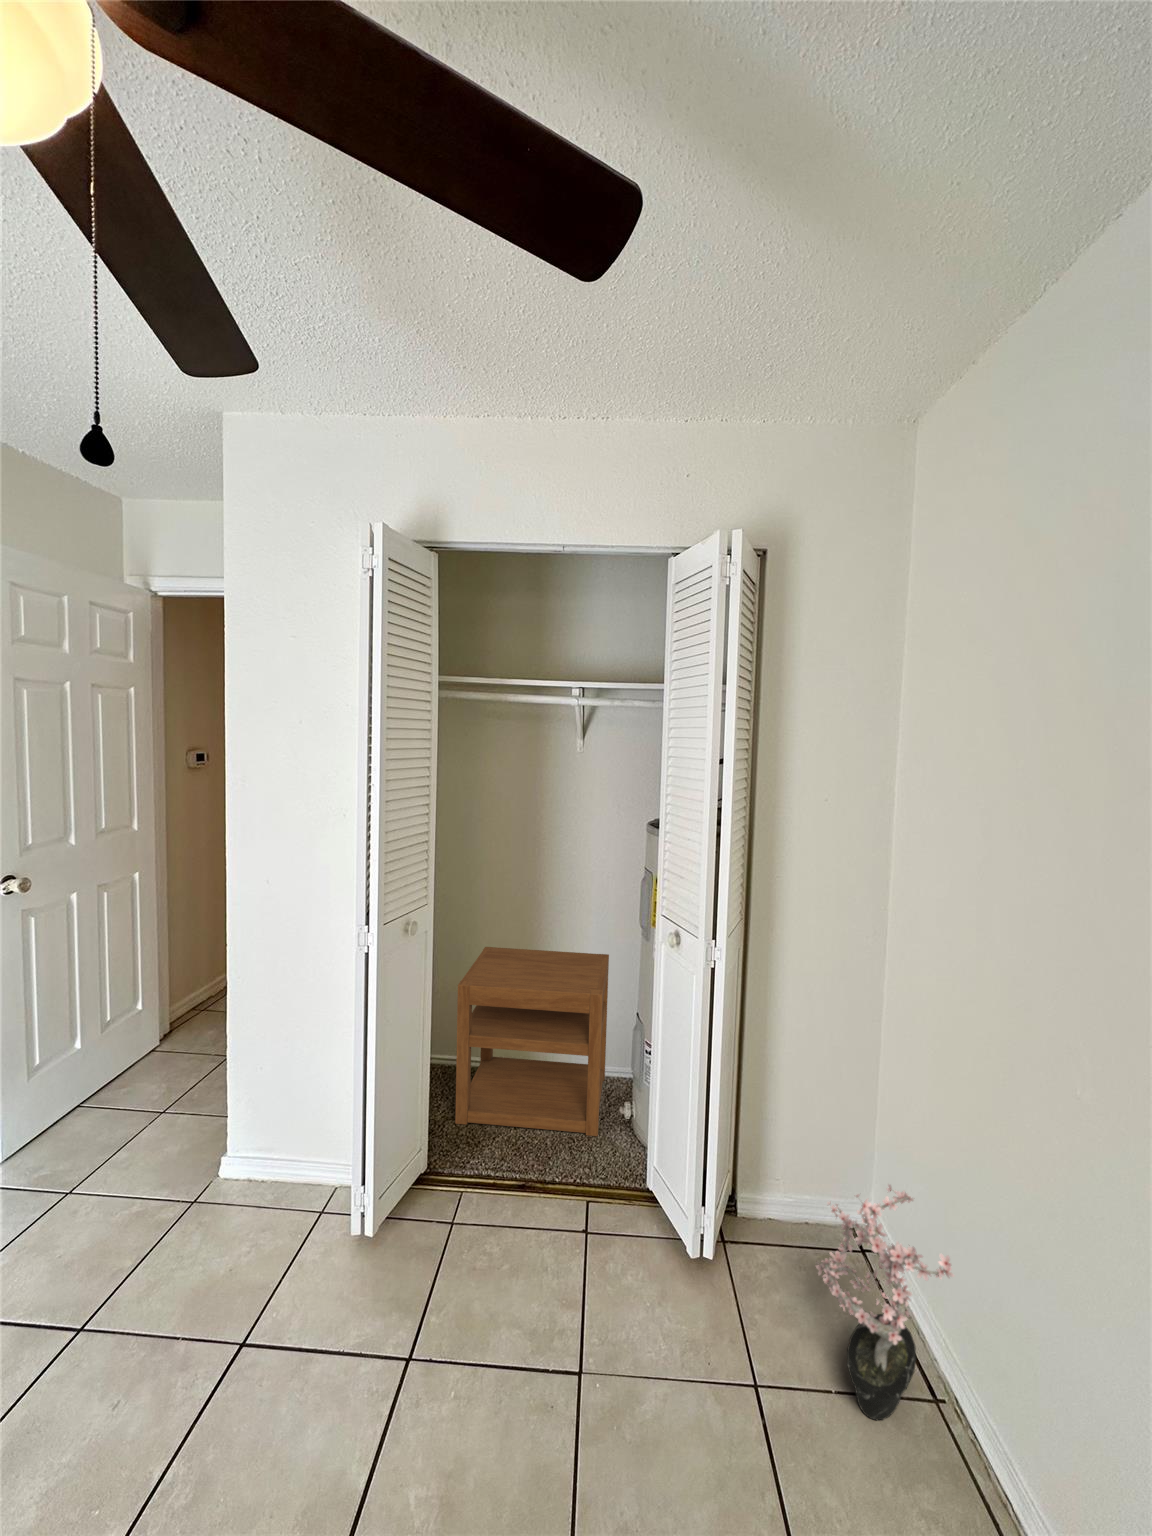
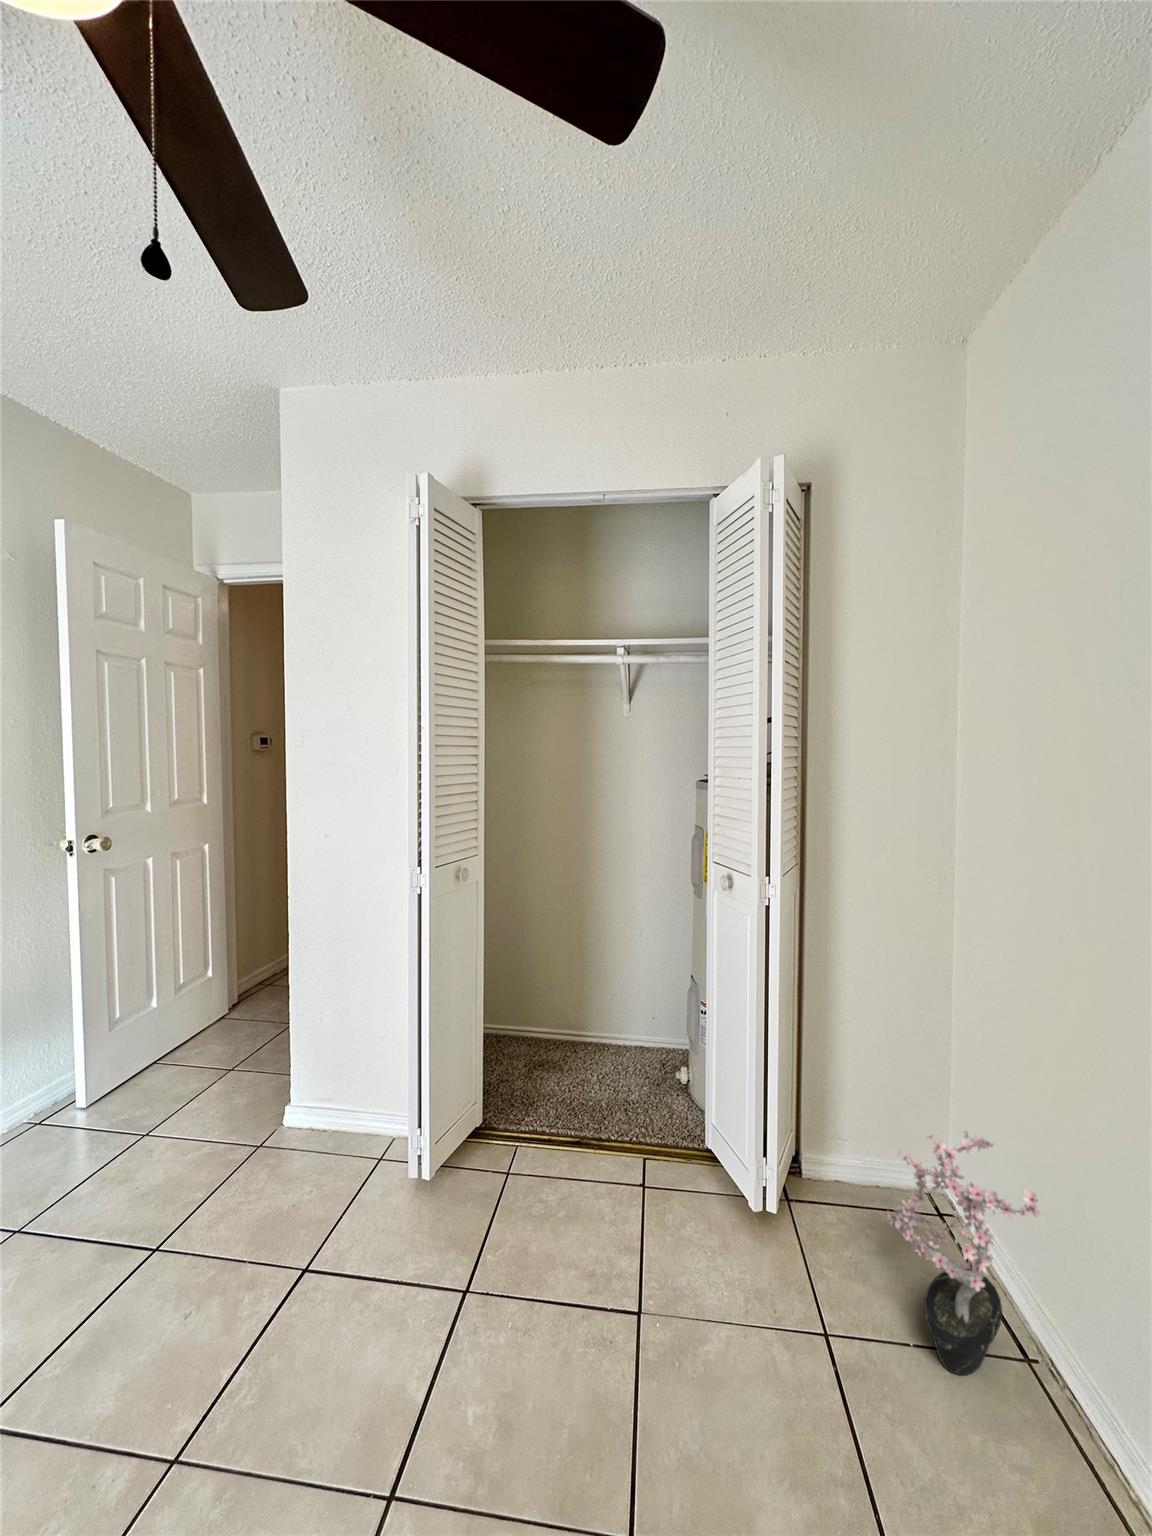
nightstand: present [455,947,609,1136] -> none [511,915,663,1100]

